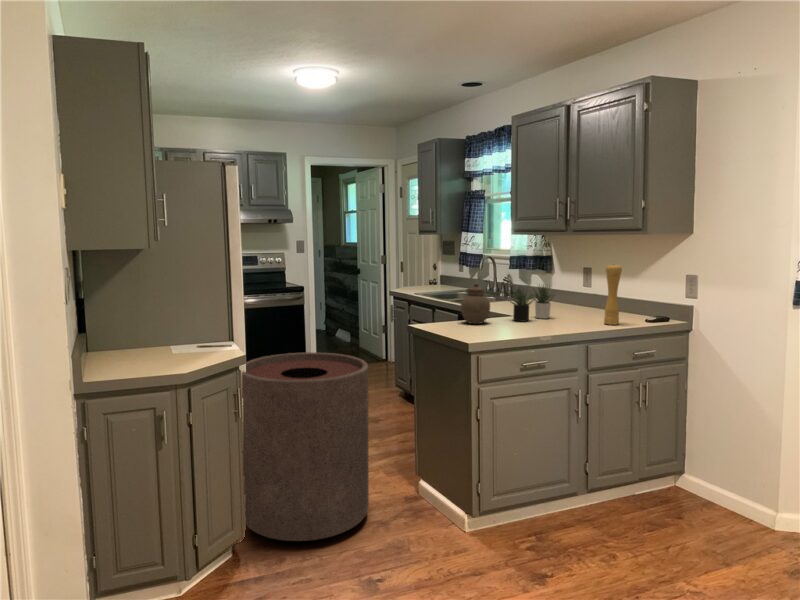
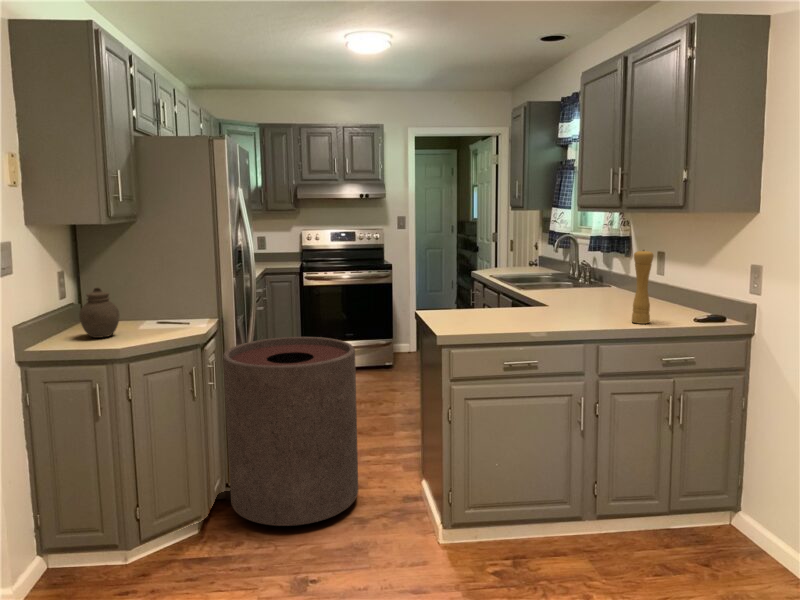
jar: present [461,284,490,324] -> present [79,288,119,338]
succulent plant: present [509,285,554,322] -> none [521,269,591,315]

